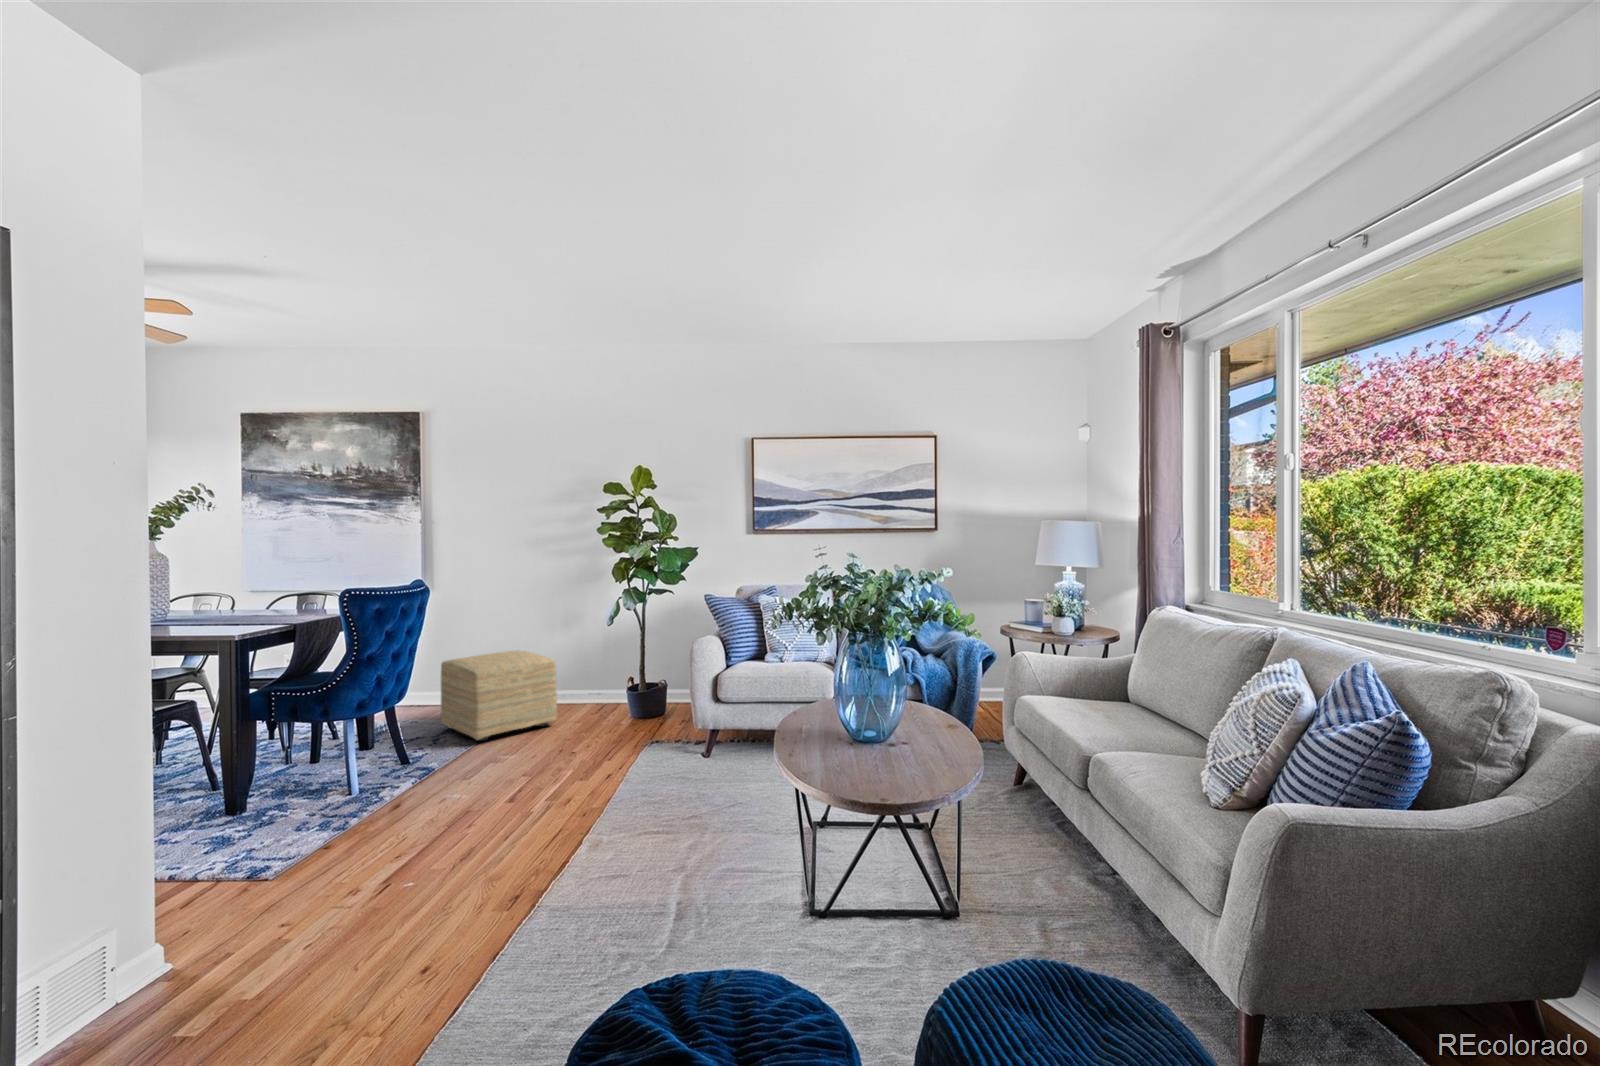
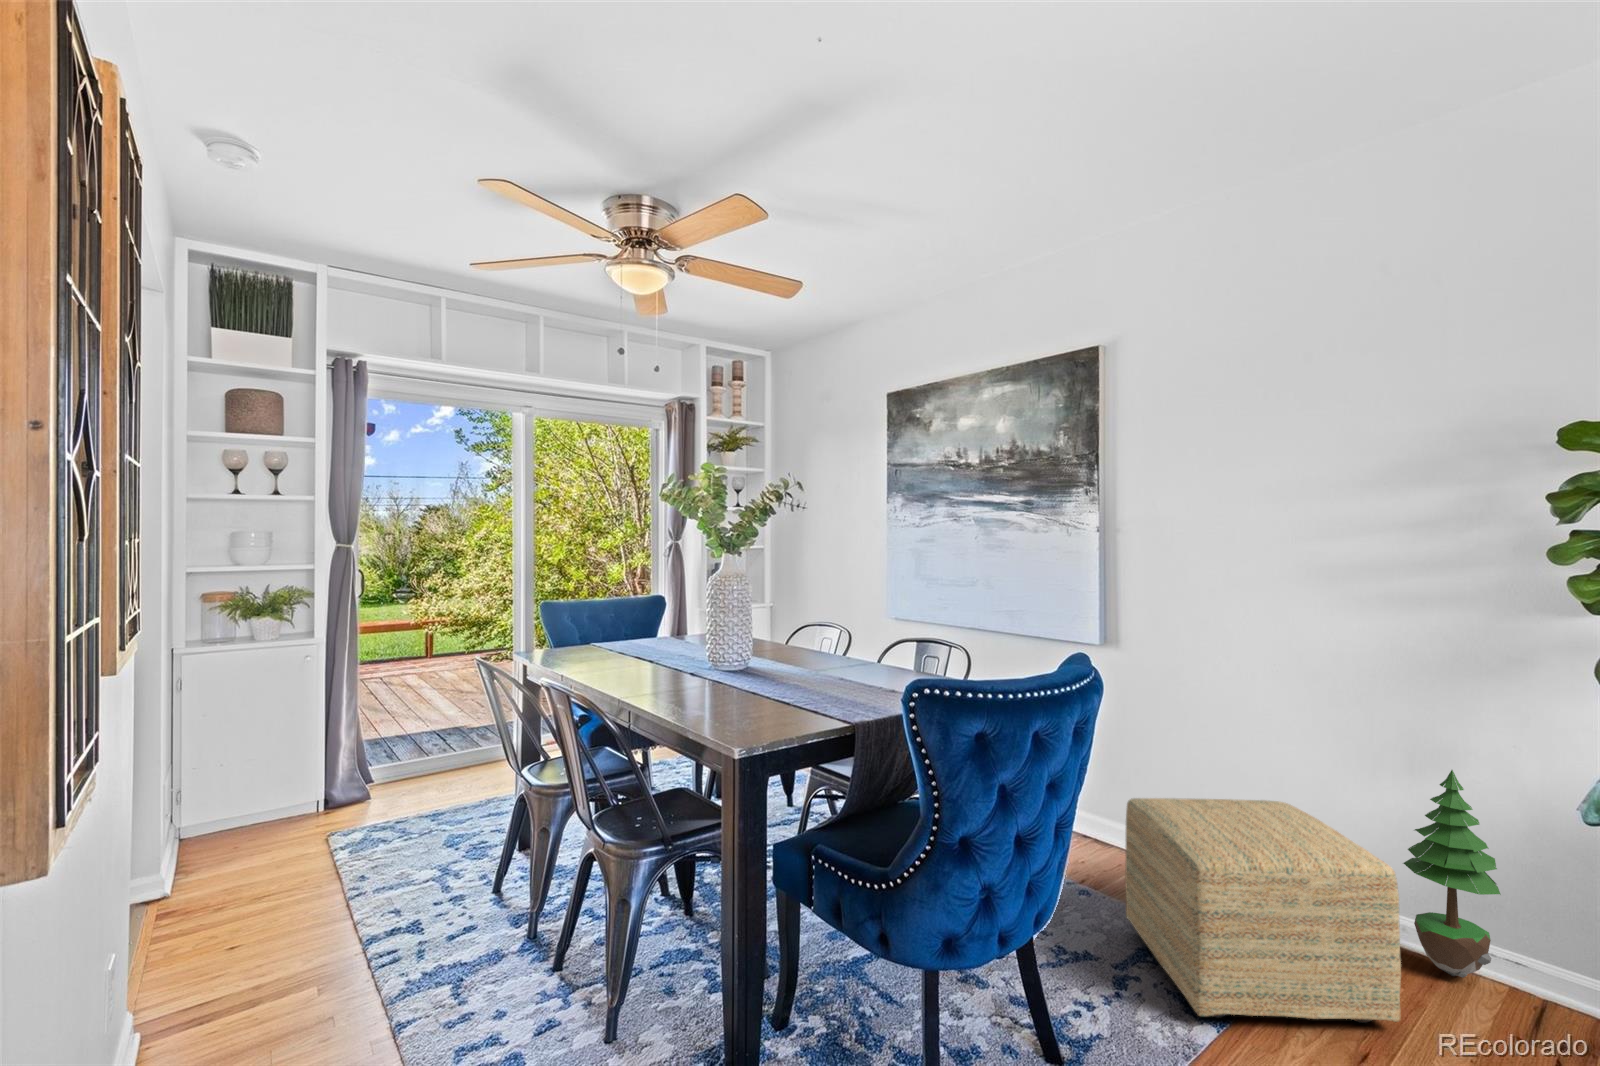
potted tree: none [564,622,596,707] -> present [1403,770,1501,977]

